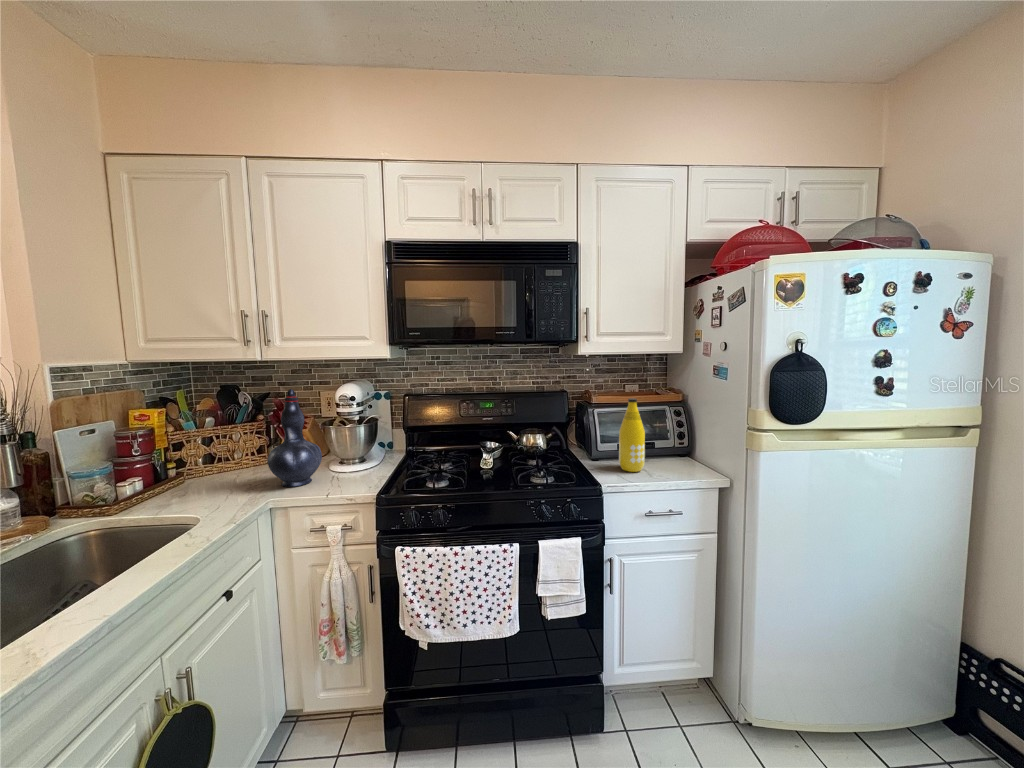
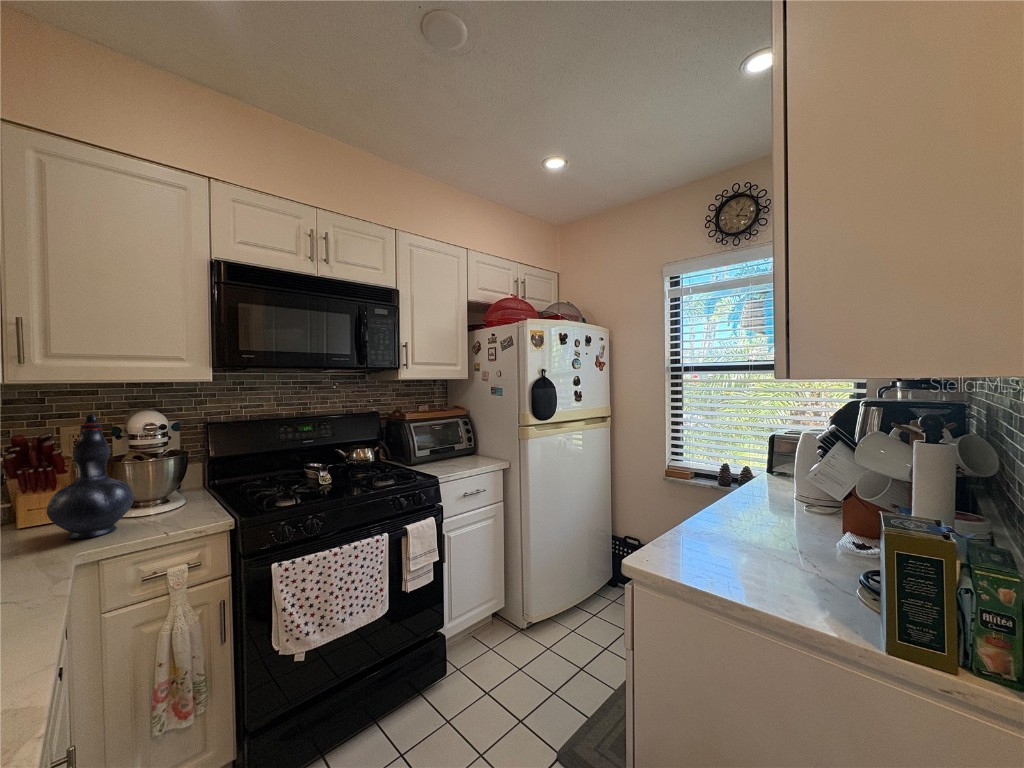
bottle: present [619,398,645,472] -> none [437,412,456,467]

